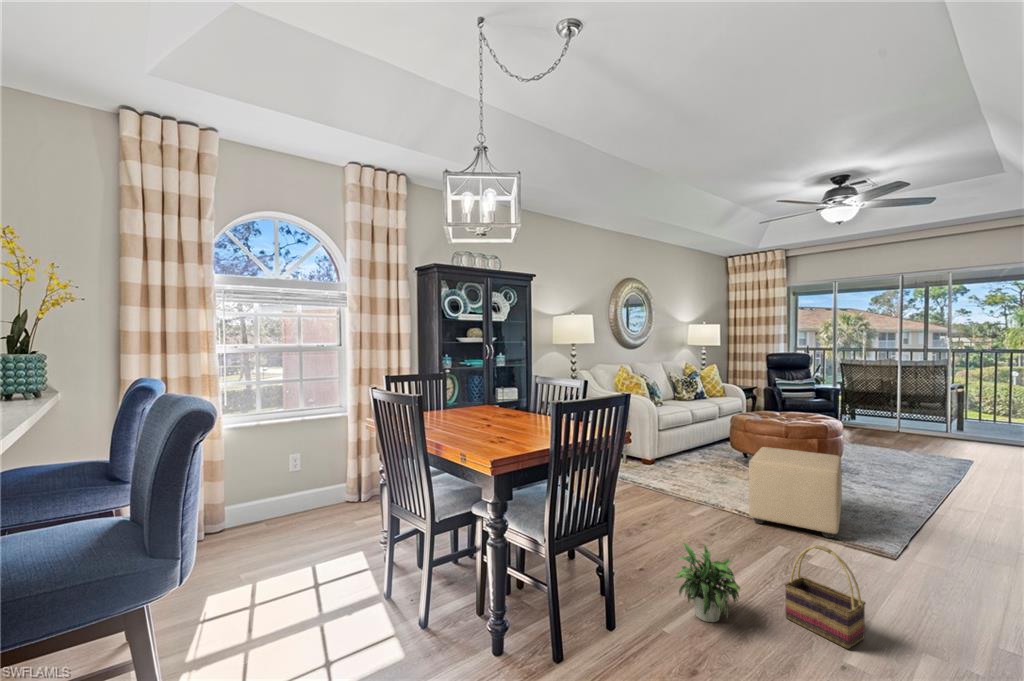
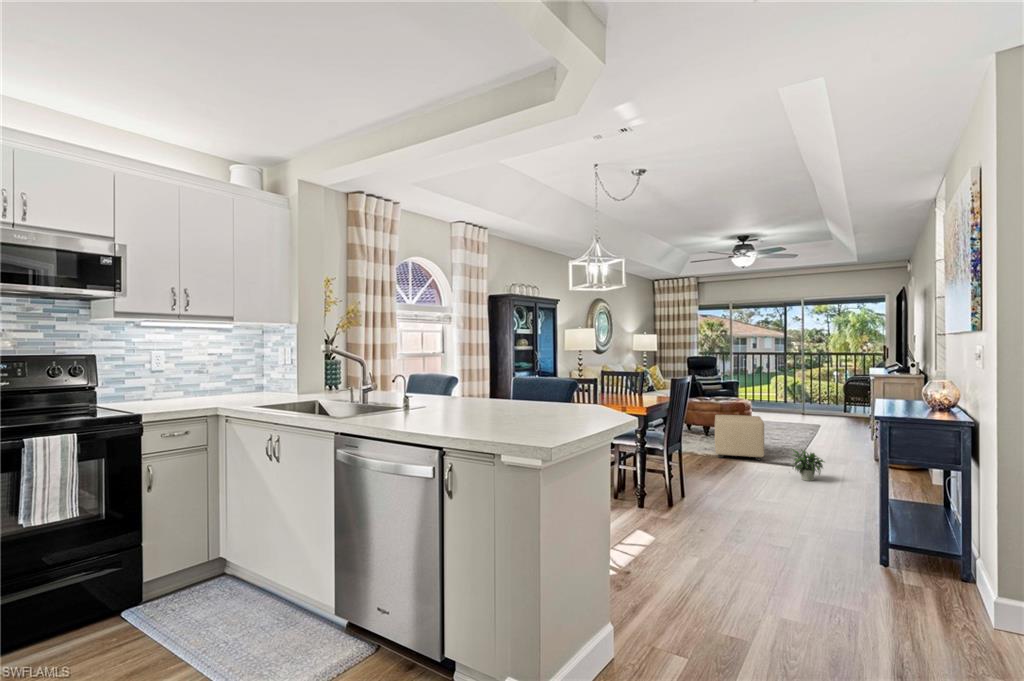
potted plant: present [675,543,740,622] -> present [792,449,824,481]
basket: present [785,545,866,649] -> none [755,448,790,491]

